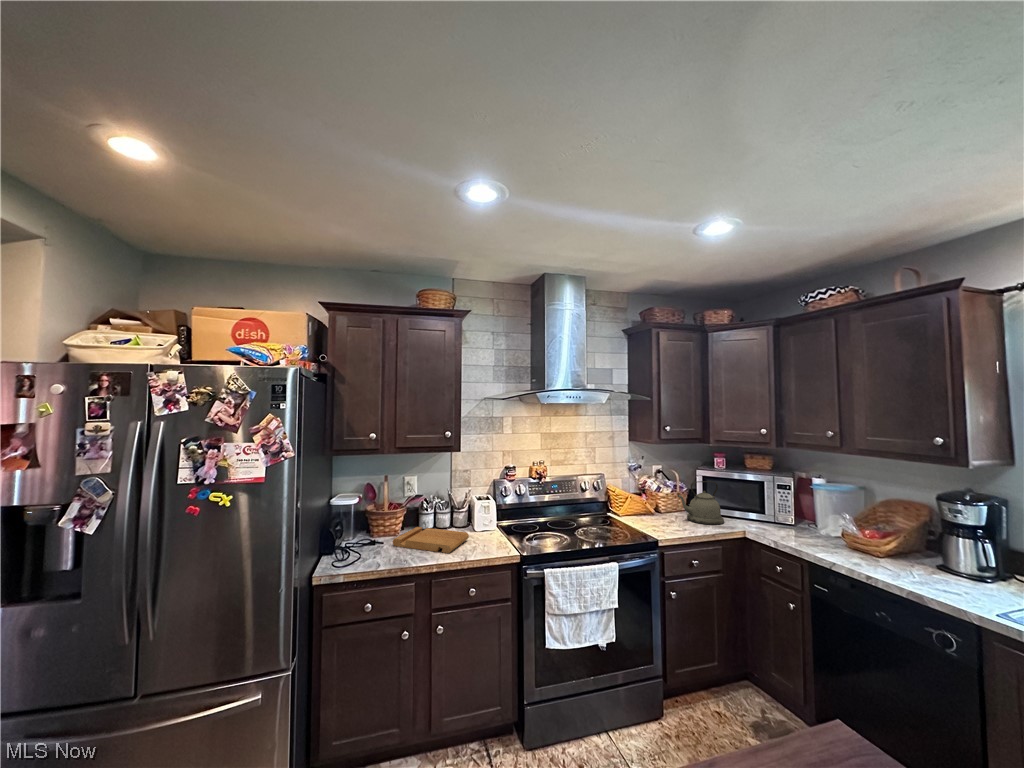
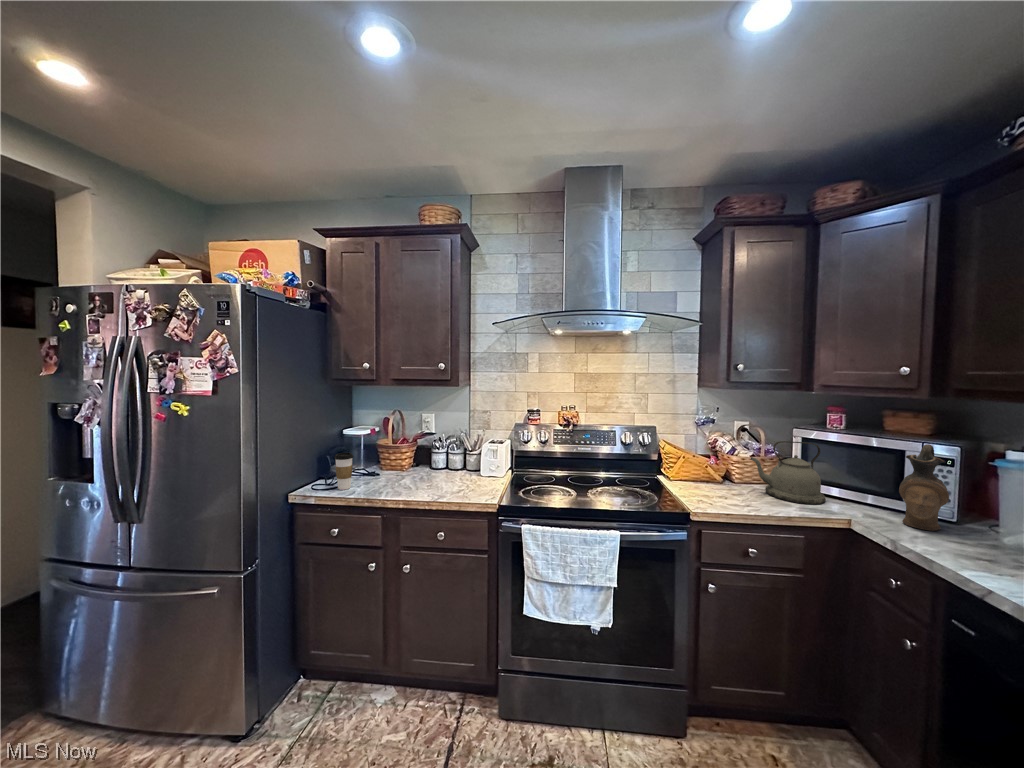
ceramic pitcher: none [766,478,791,532] -> present [899,444,949,531]
coffee cup: none [358,524,376,562] -> present [334,453,353,490]
cutting board: present [393,527,469,553] -> none [385,463,462,492]

